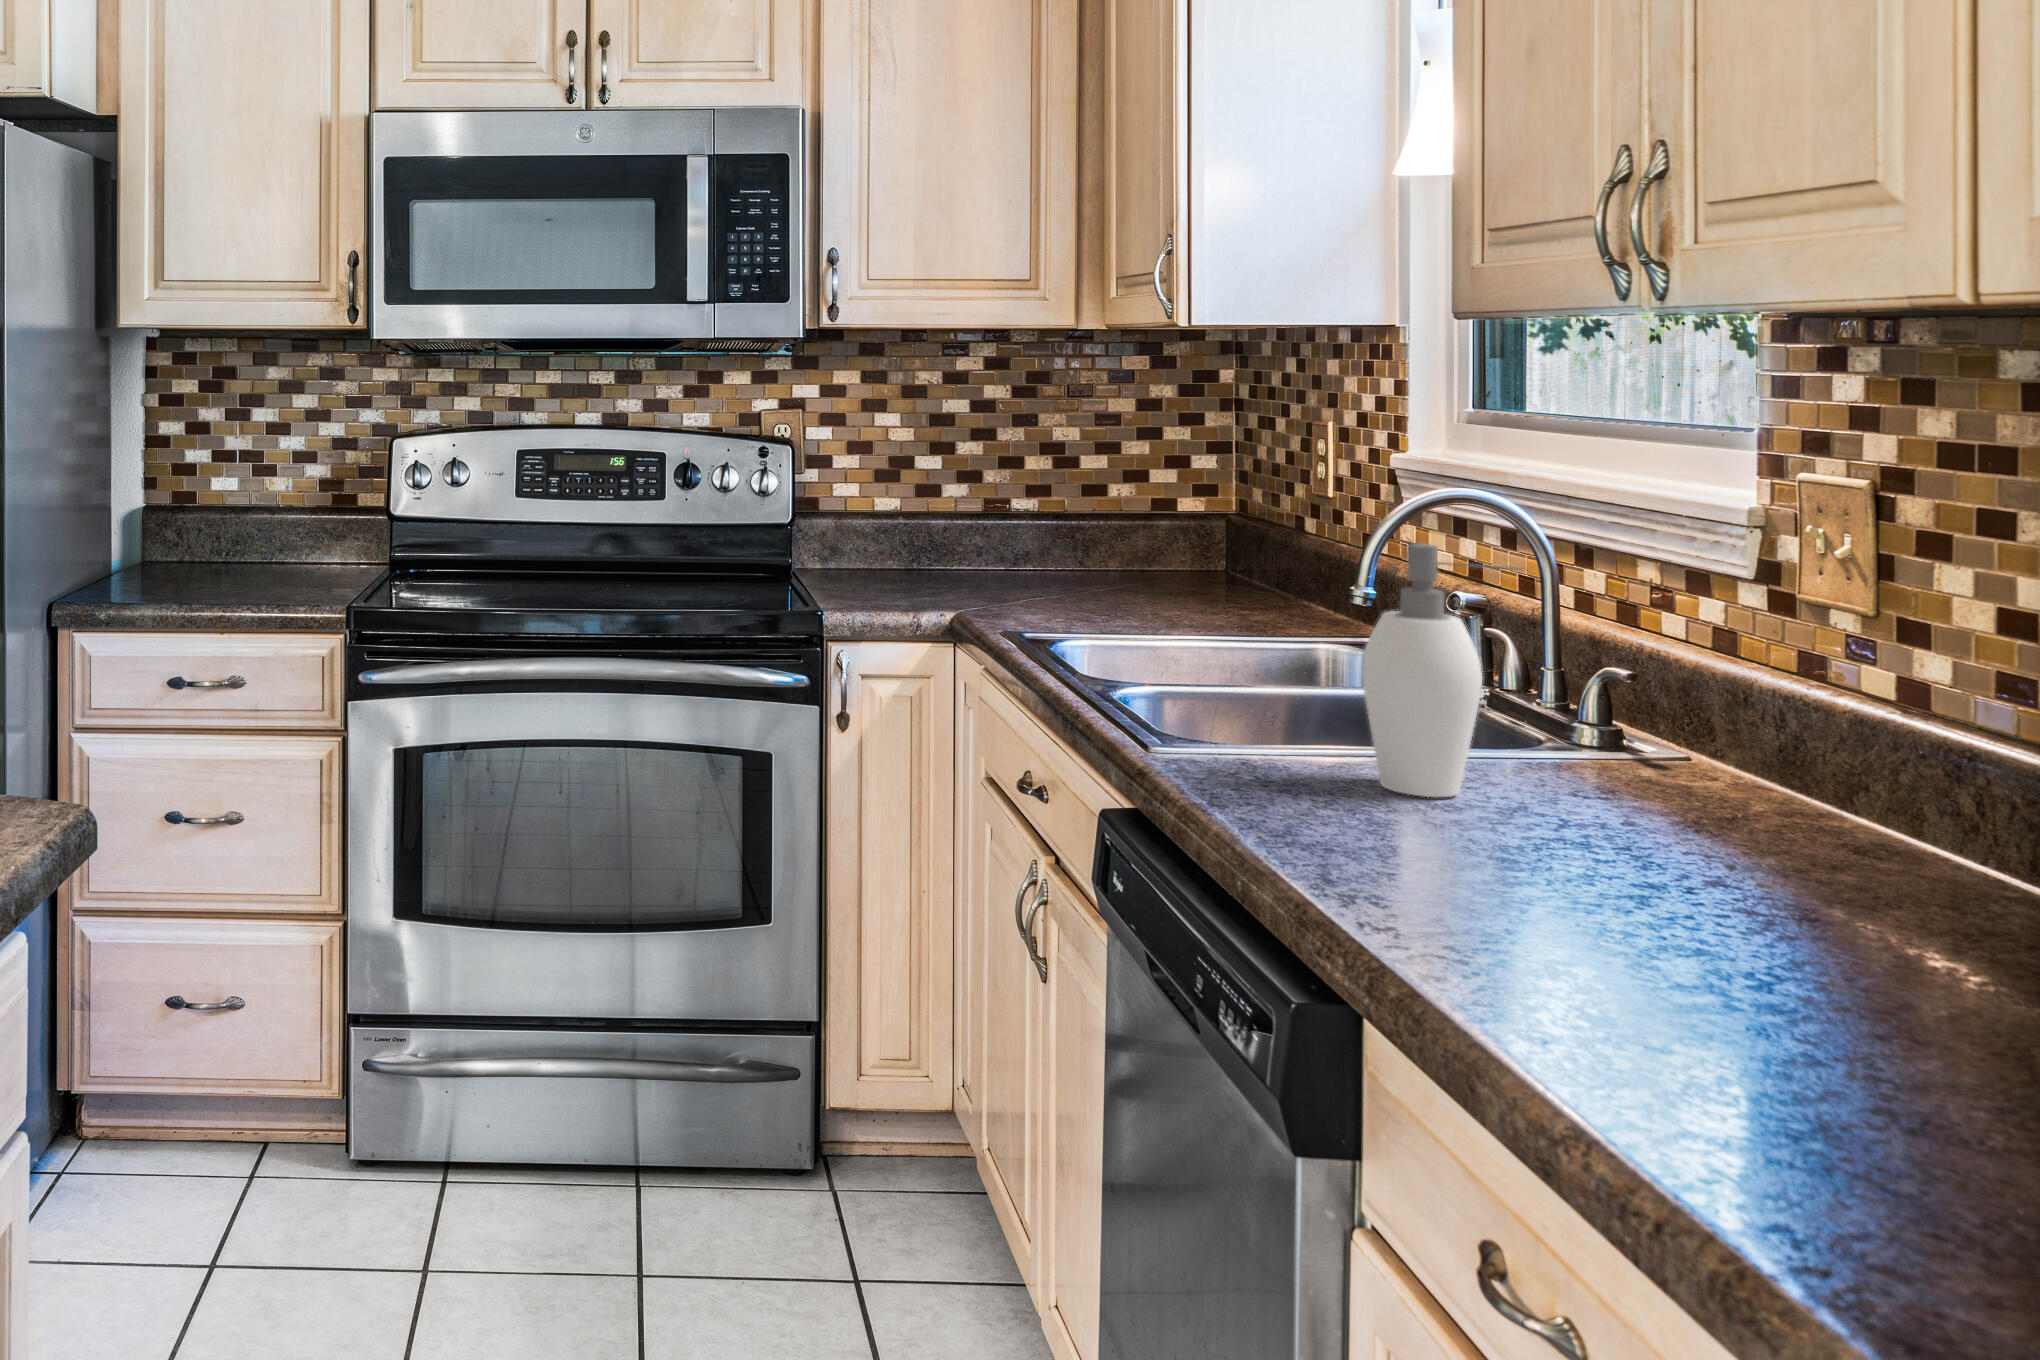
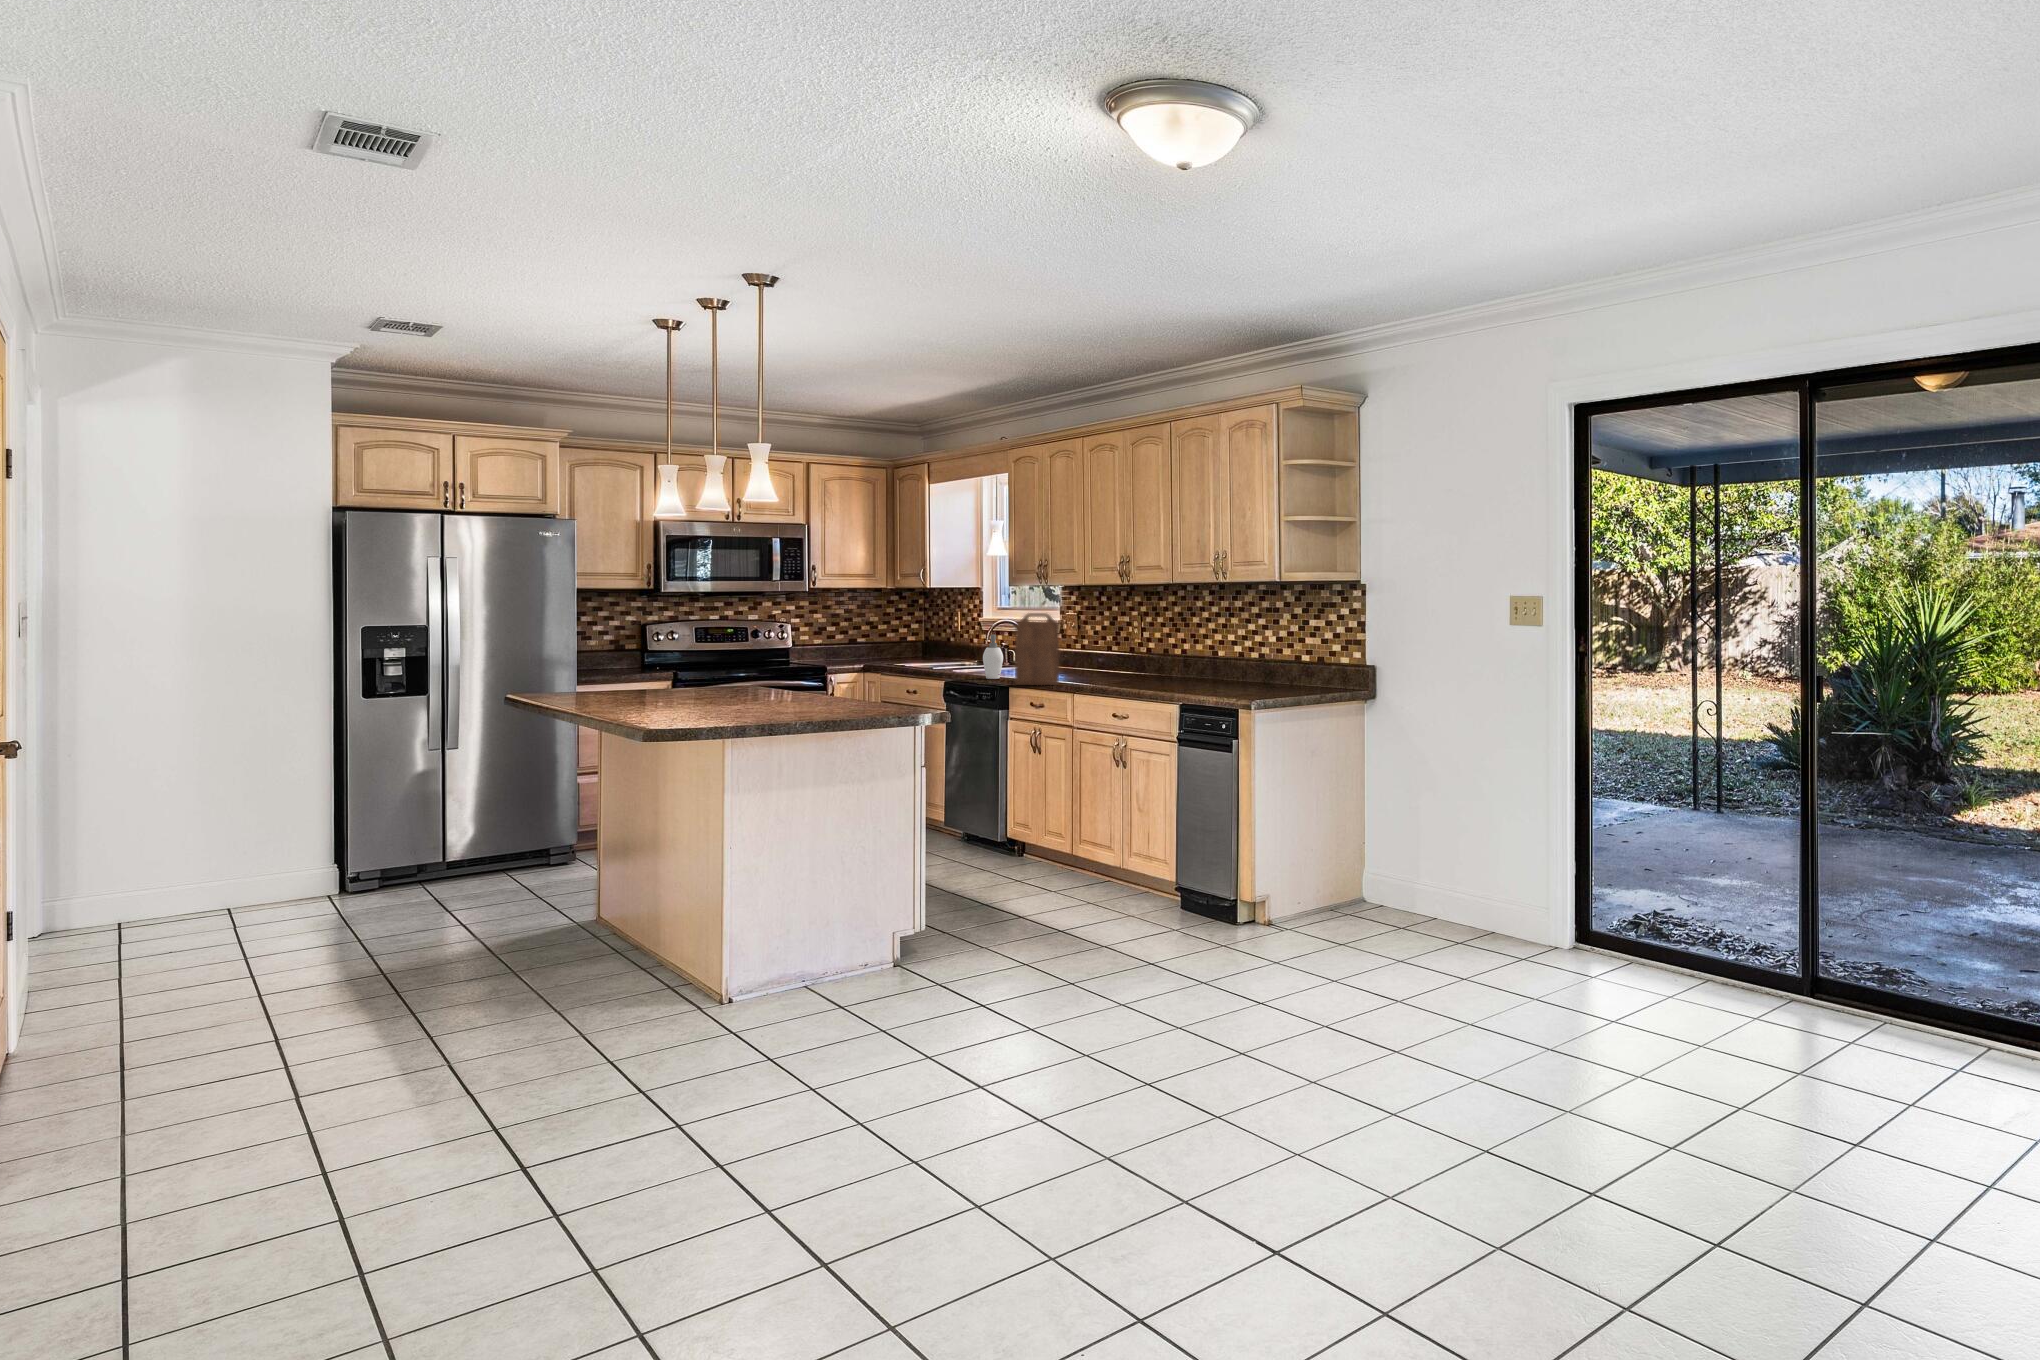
cutting board: none [1552,427,1929,981] -> present [1015,613,1059,685]

